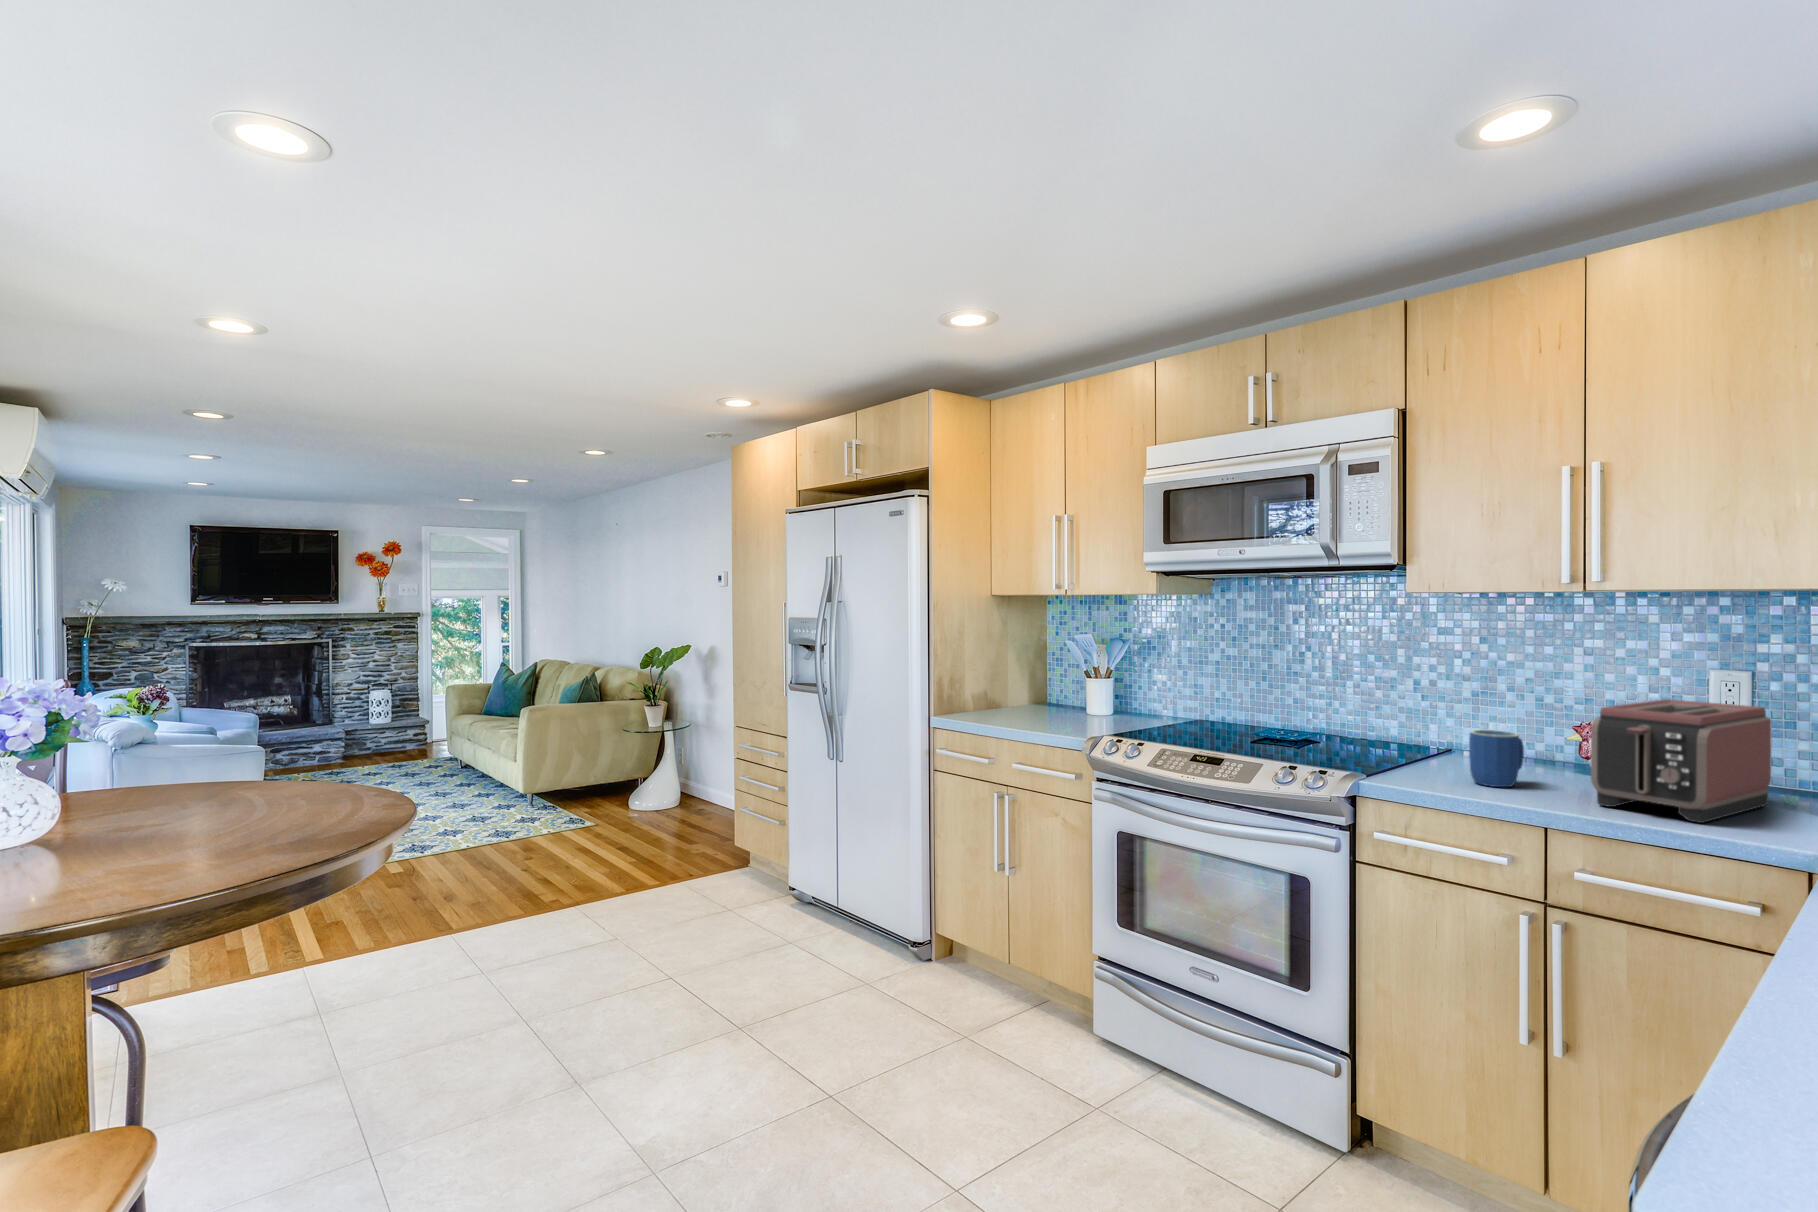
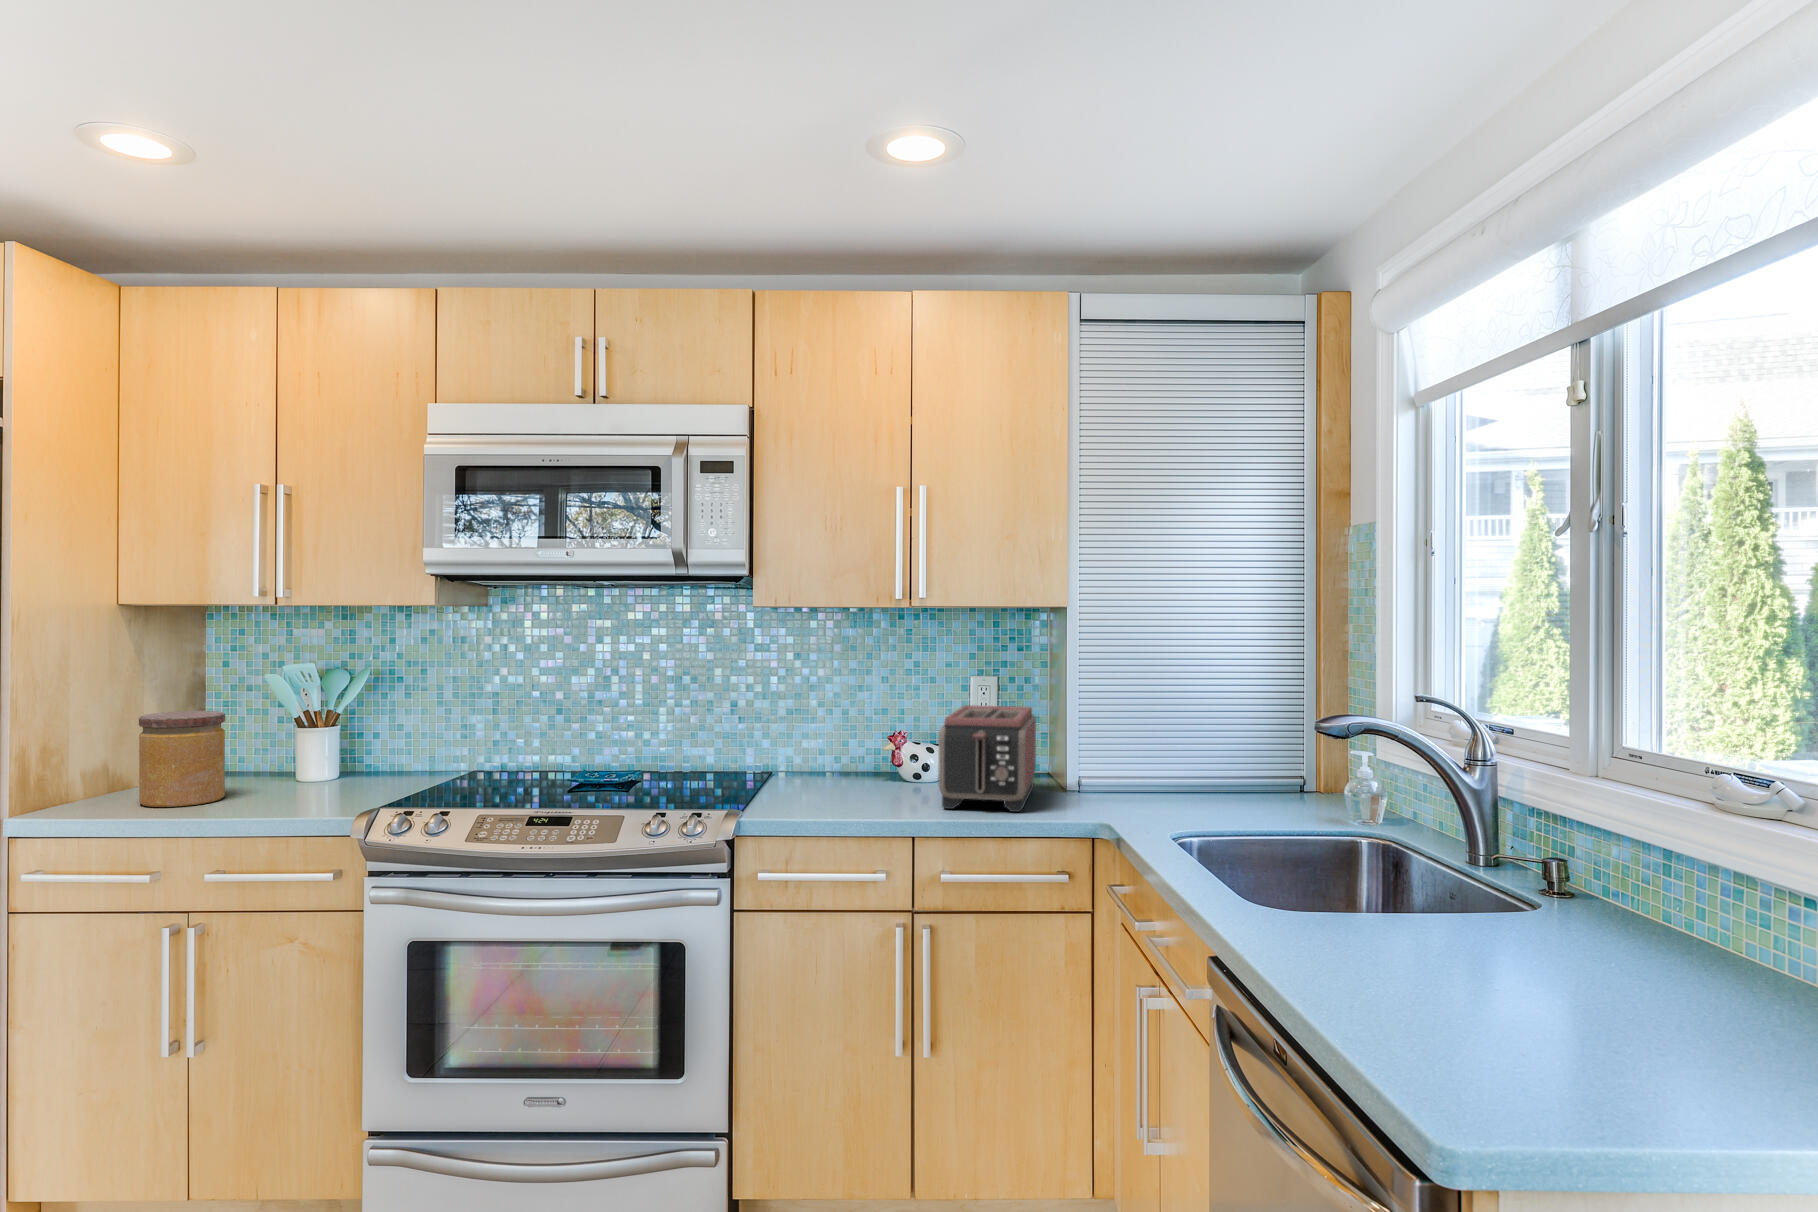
jar: none [990,662,1036,721] -> present [139,711,225,807]
mug: present [1469,730,1524,787] -> none [828,748,870,805]

